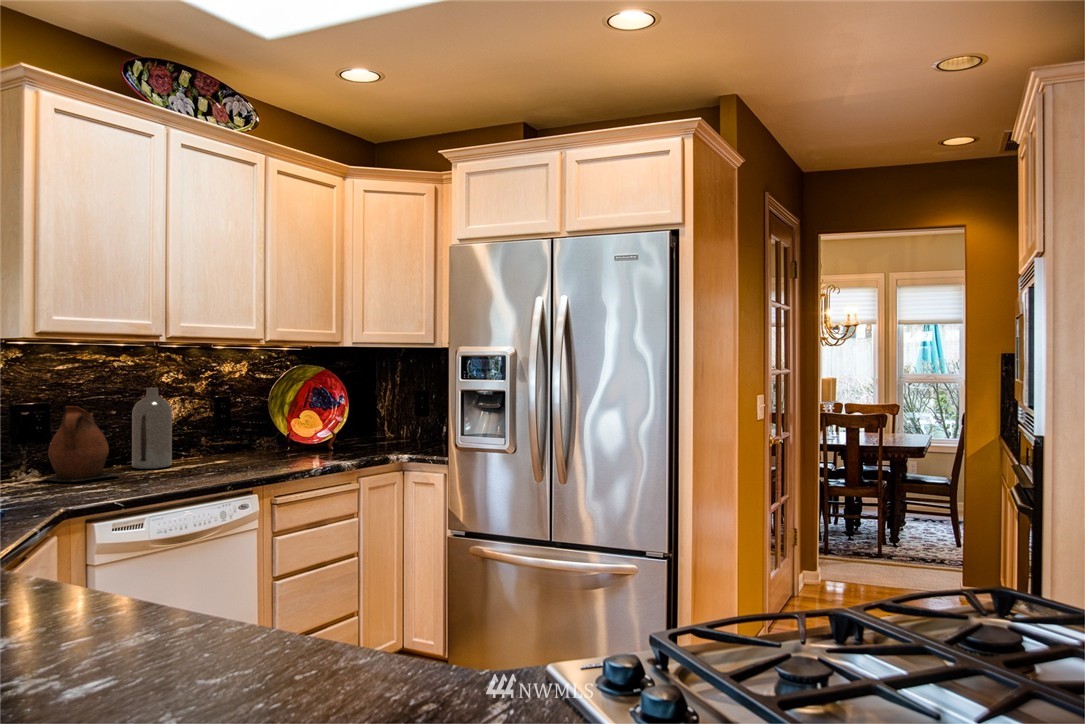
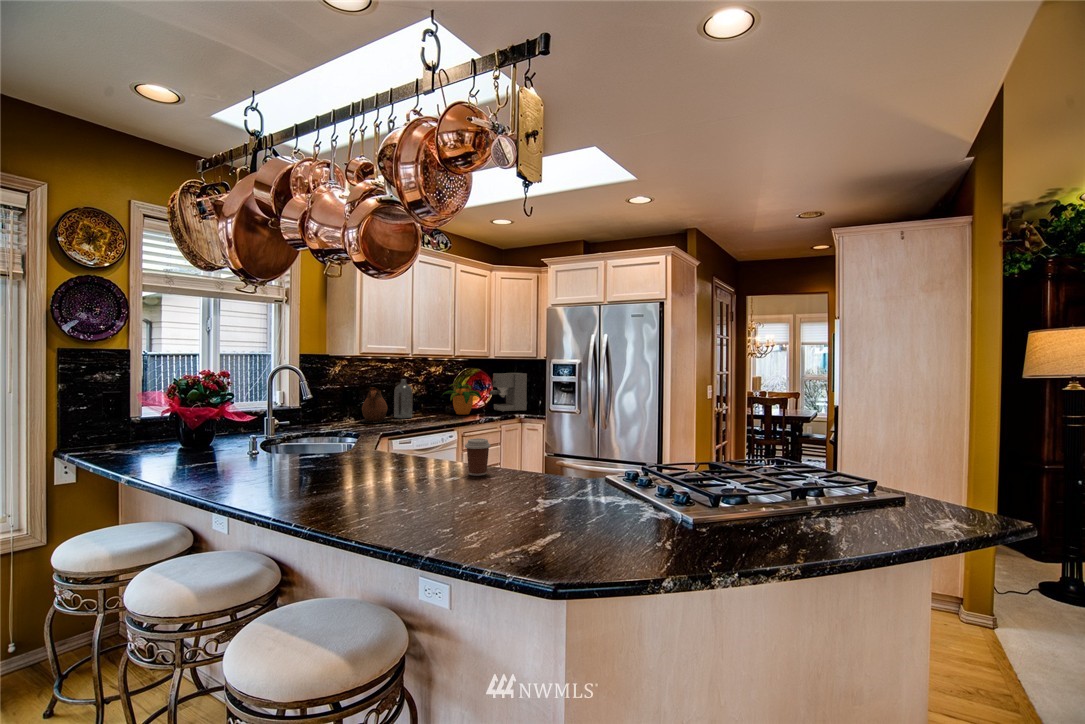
coffee maker: none [332,374,417,449] -> present [490,373,527,412]
potted plant: none [241,391,326,457] -> present [442,382,482,415]
coffee cup: none [126,554,208,669] -> present [465,438,491,476]

